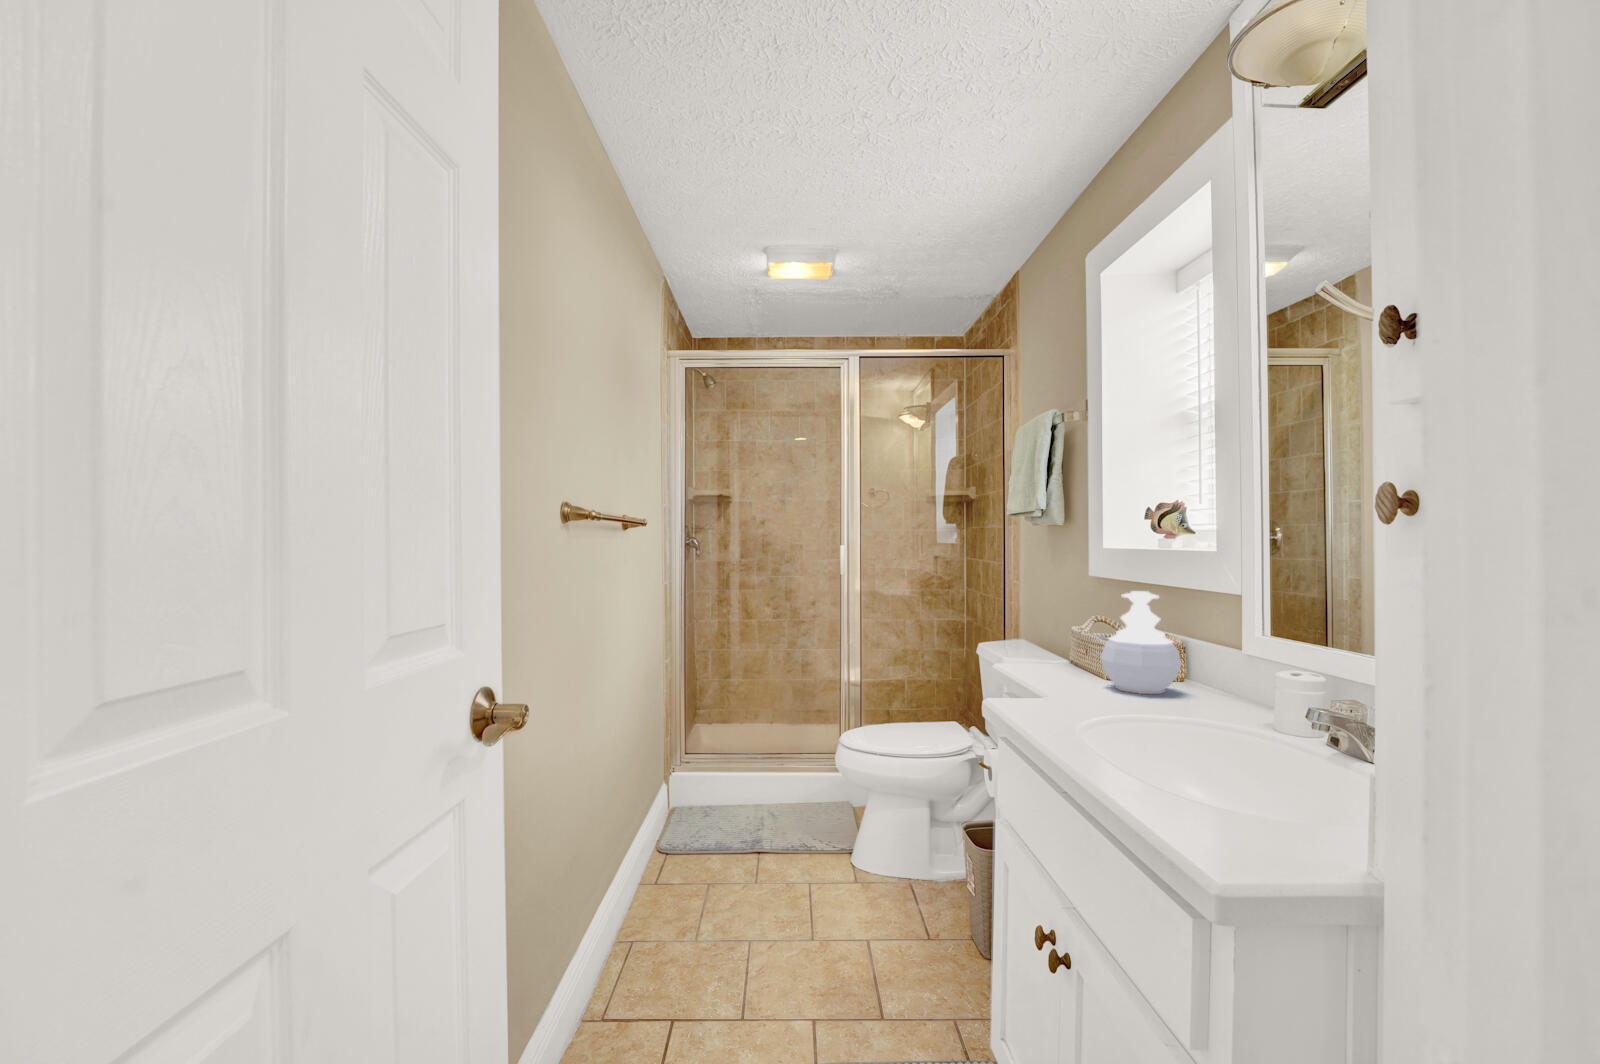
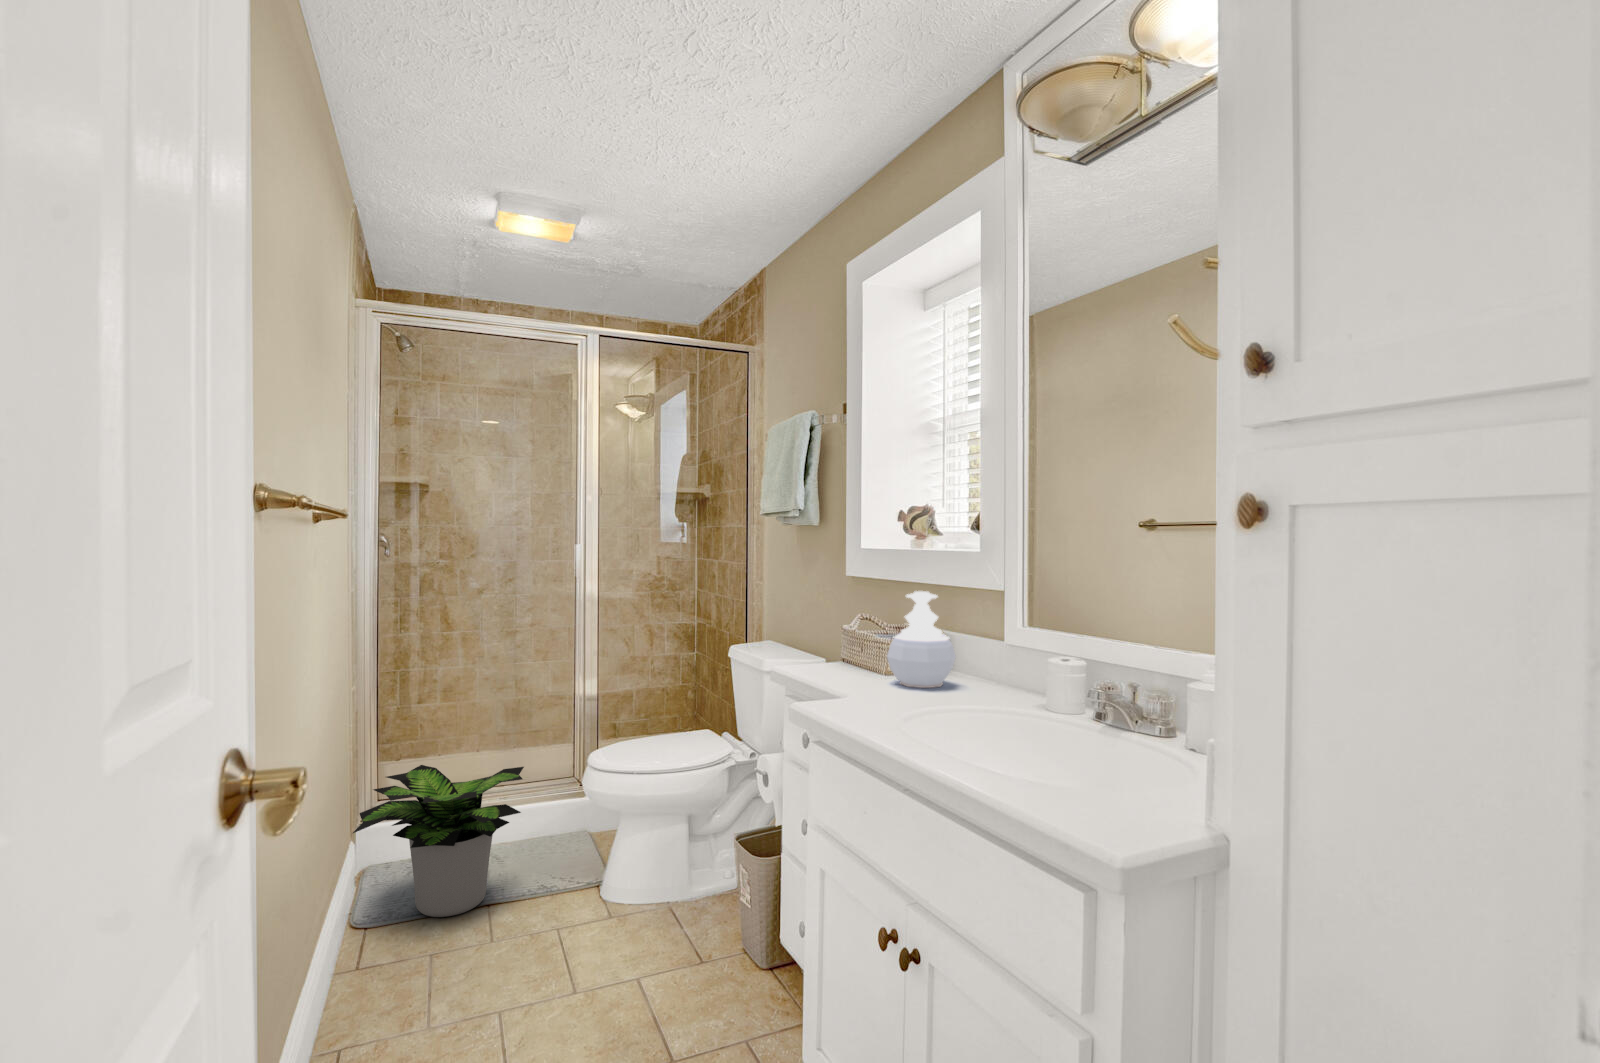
potted plant: none [659,727,792,855] -> present [353,765,524,917]

